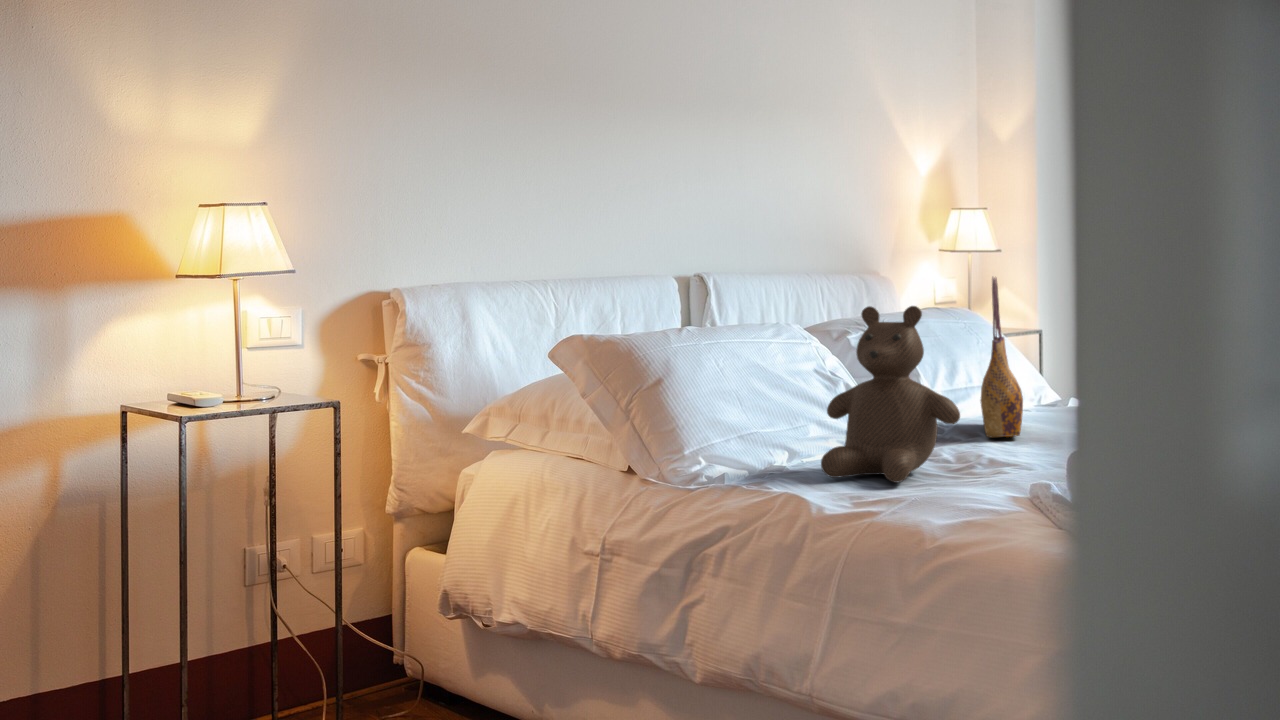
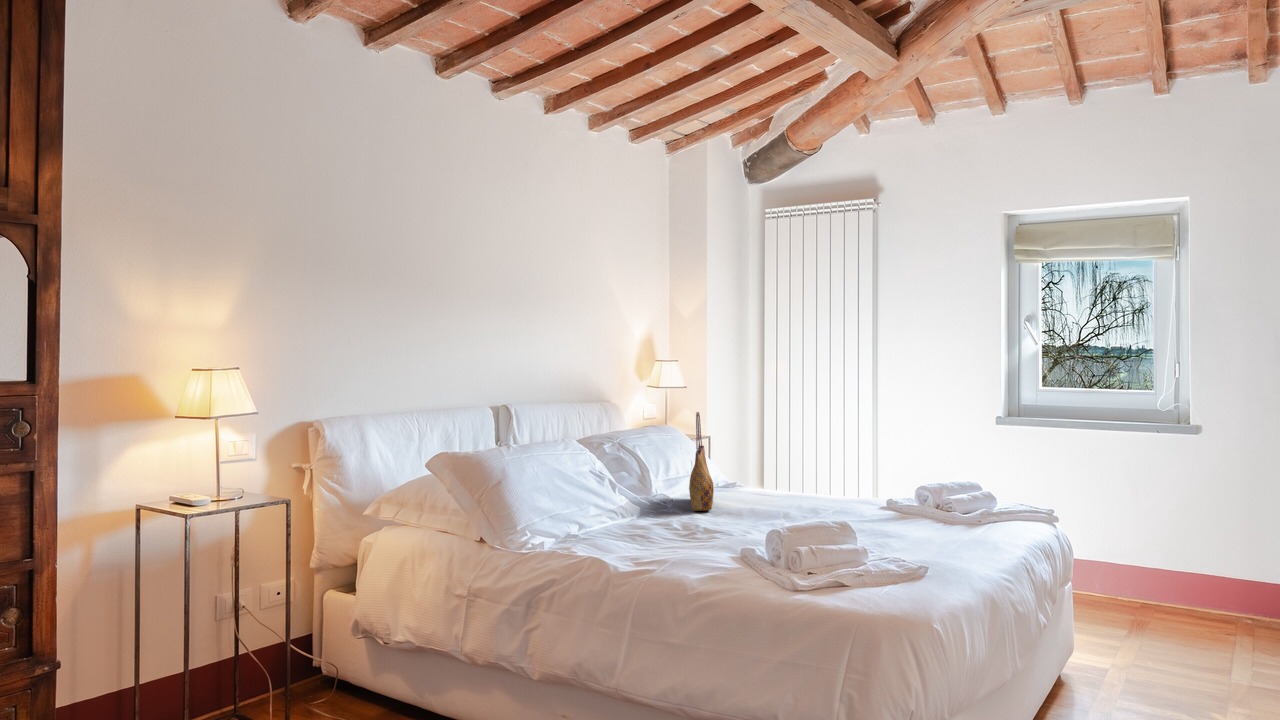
teddy bear: present [821,306,960,482] -> none [597,441,675,547]

